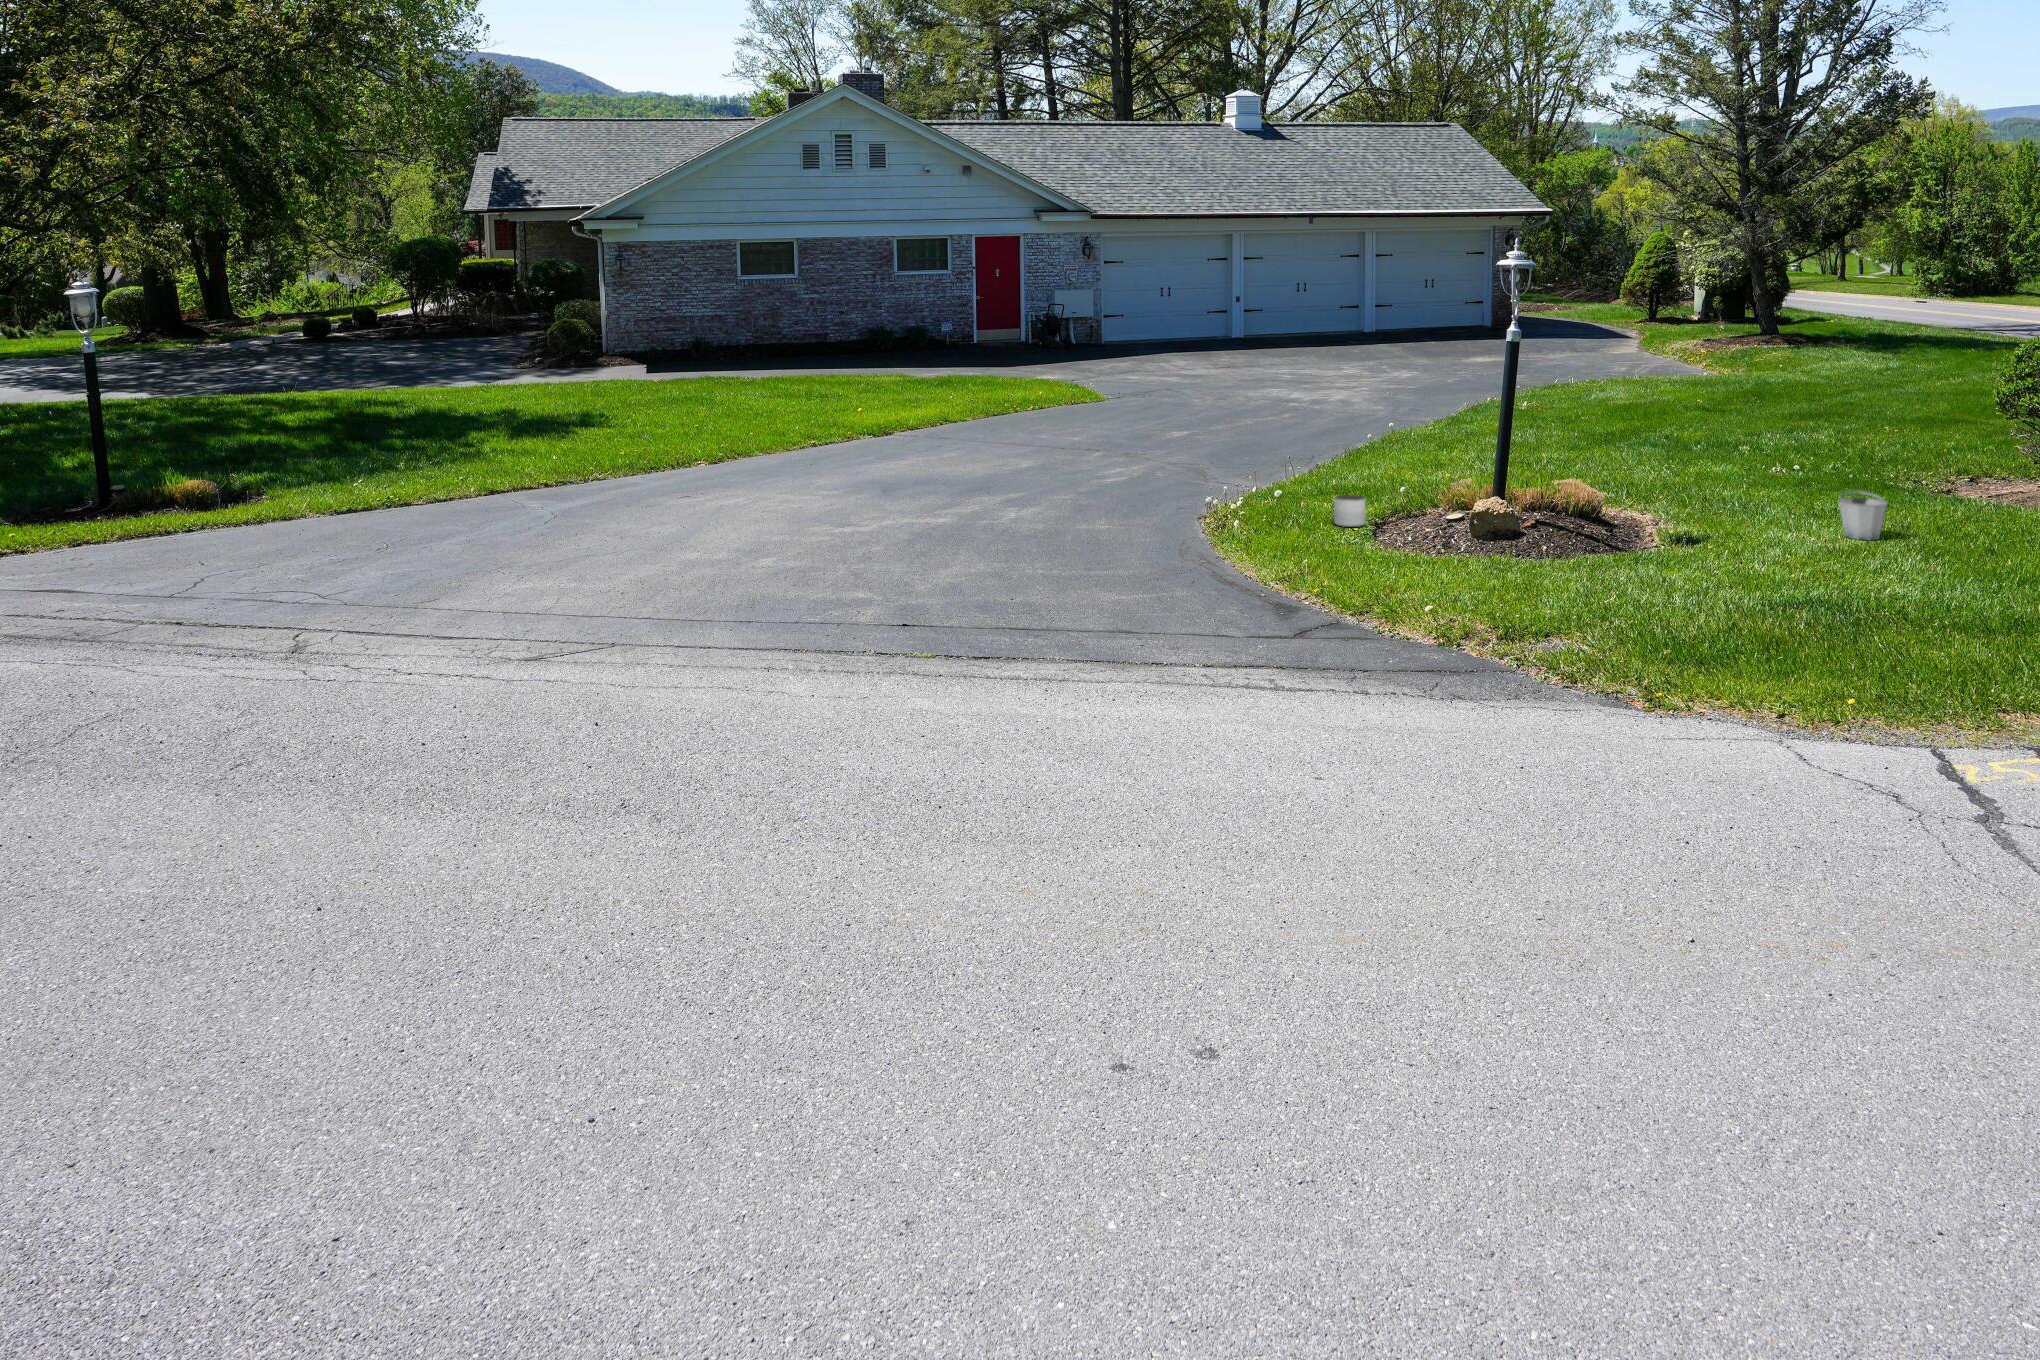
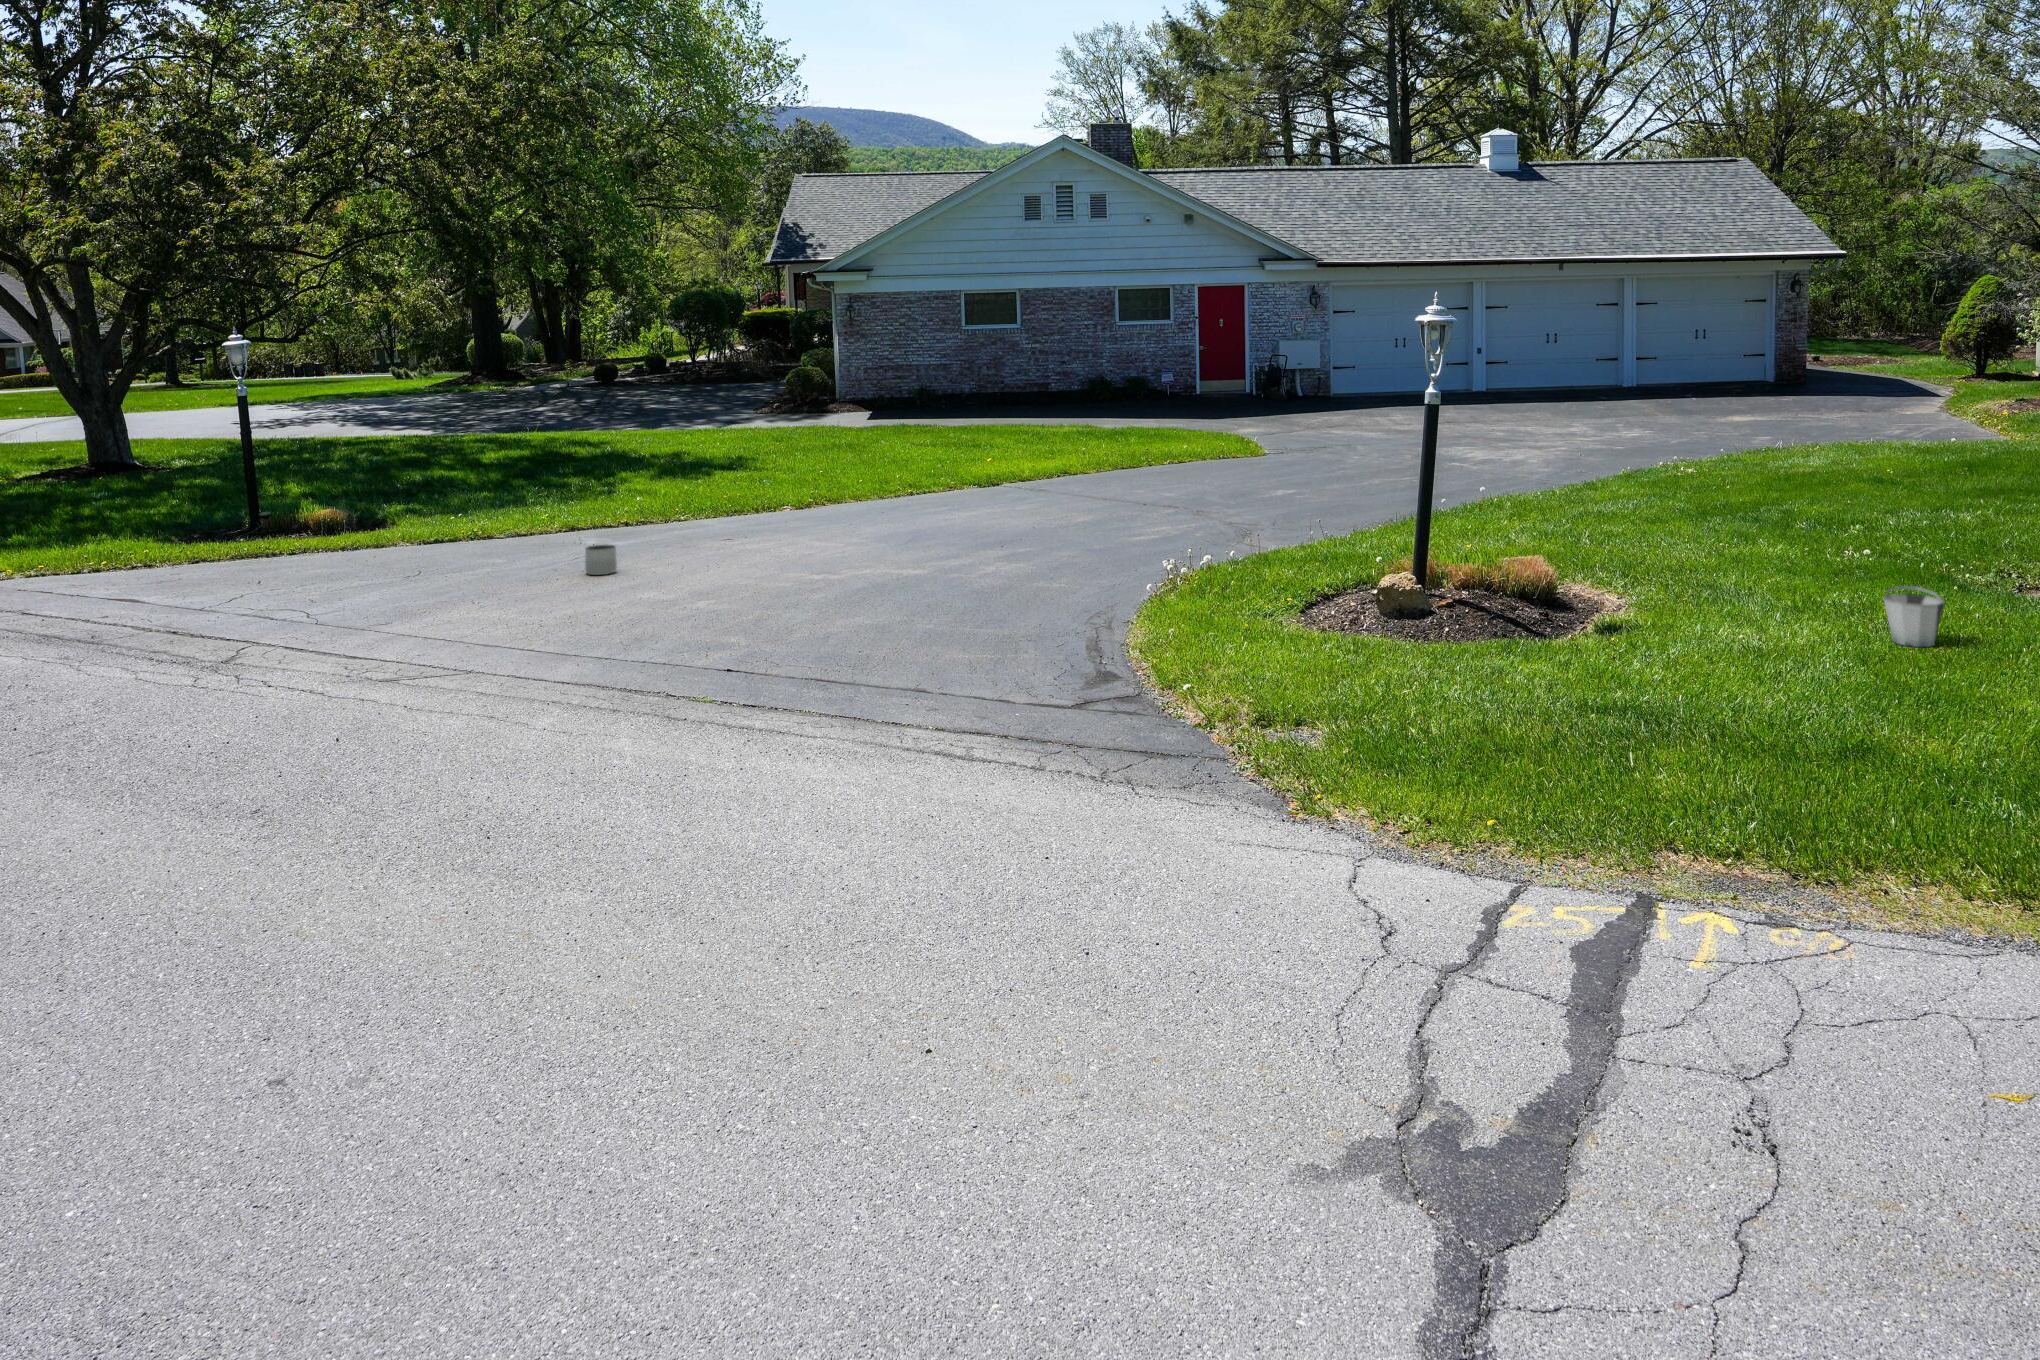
planter: present [1334,495,1366,527] -> present [585,545,617,575]

